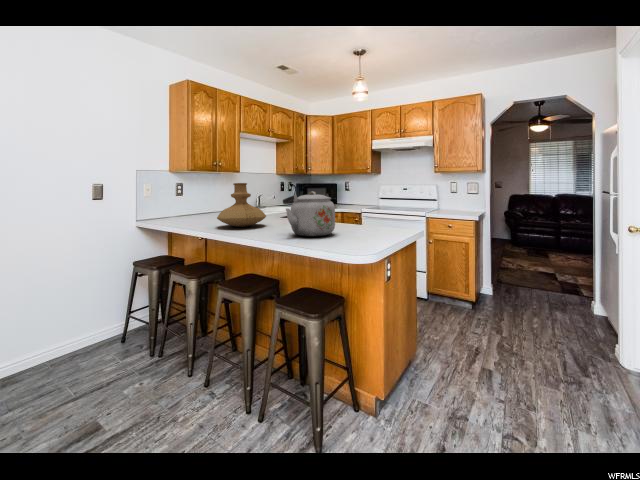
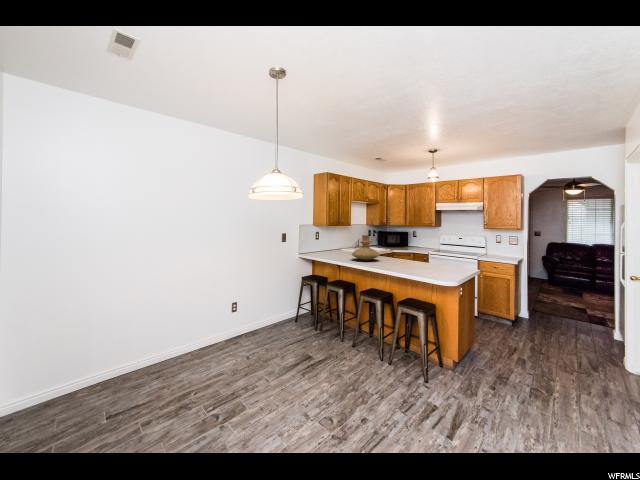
kettle: present [283,191,335,236] -> none [397,243,427,268]

